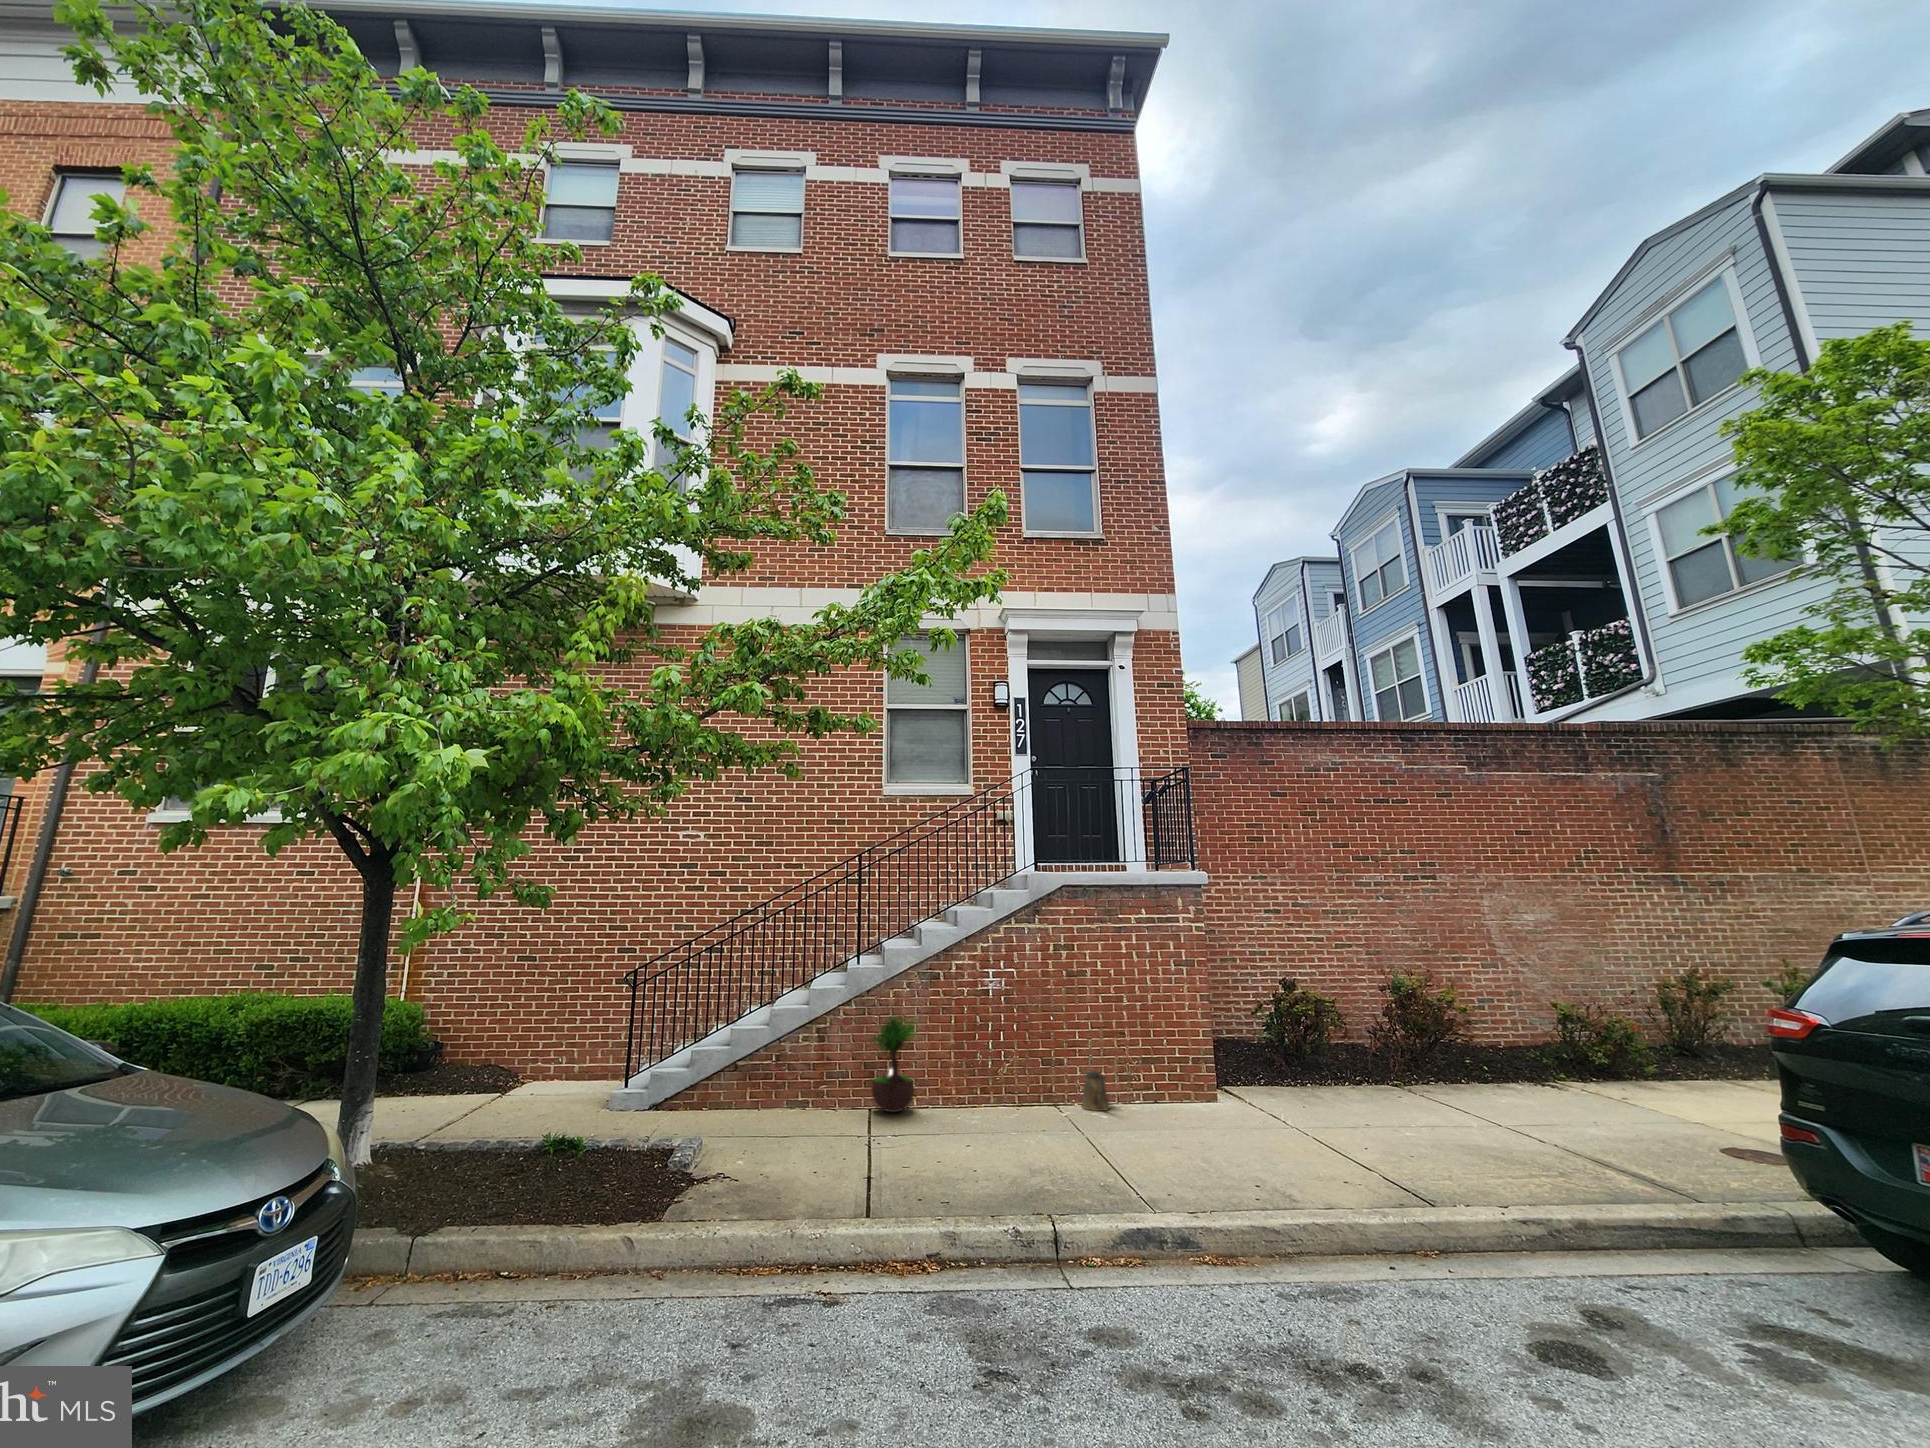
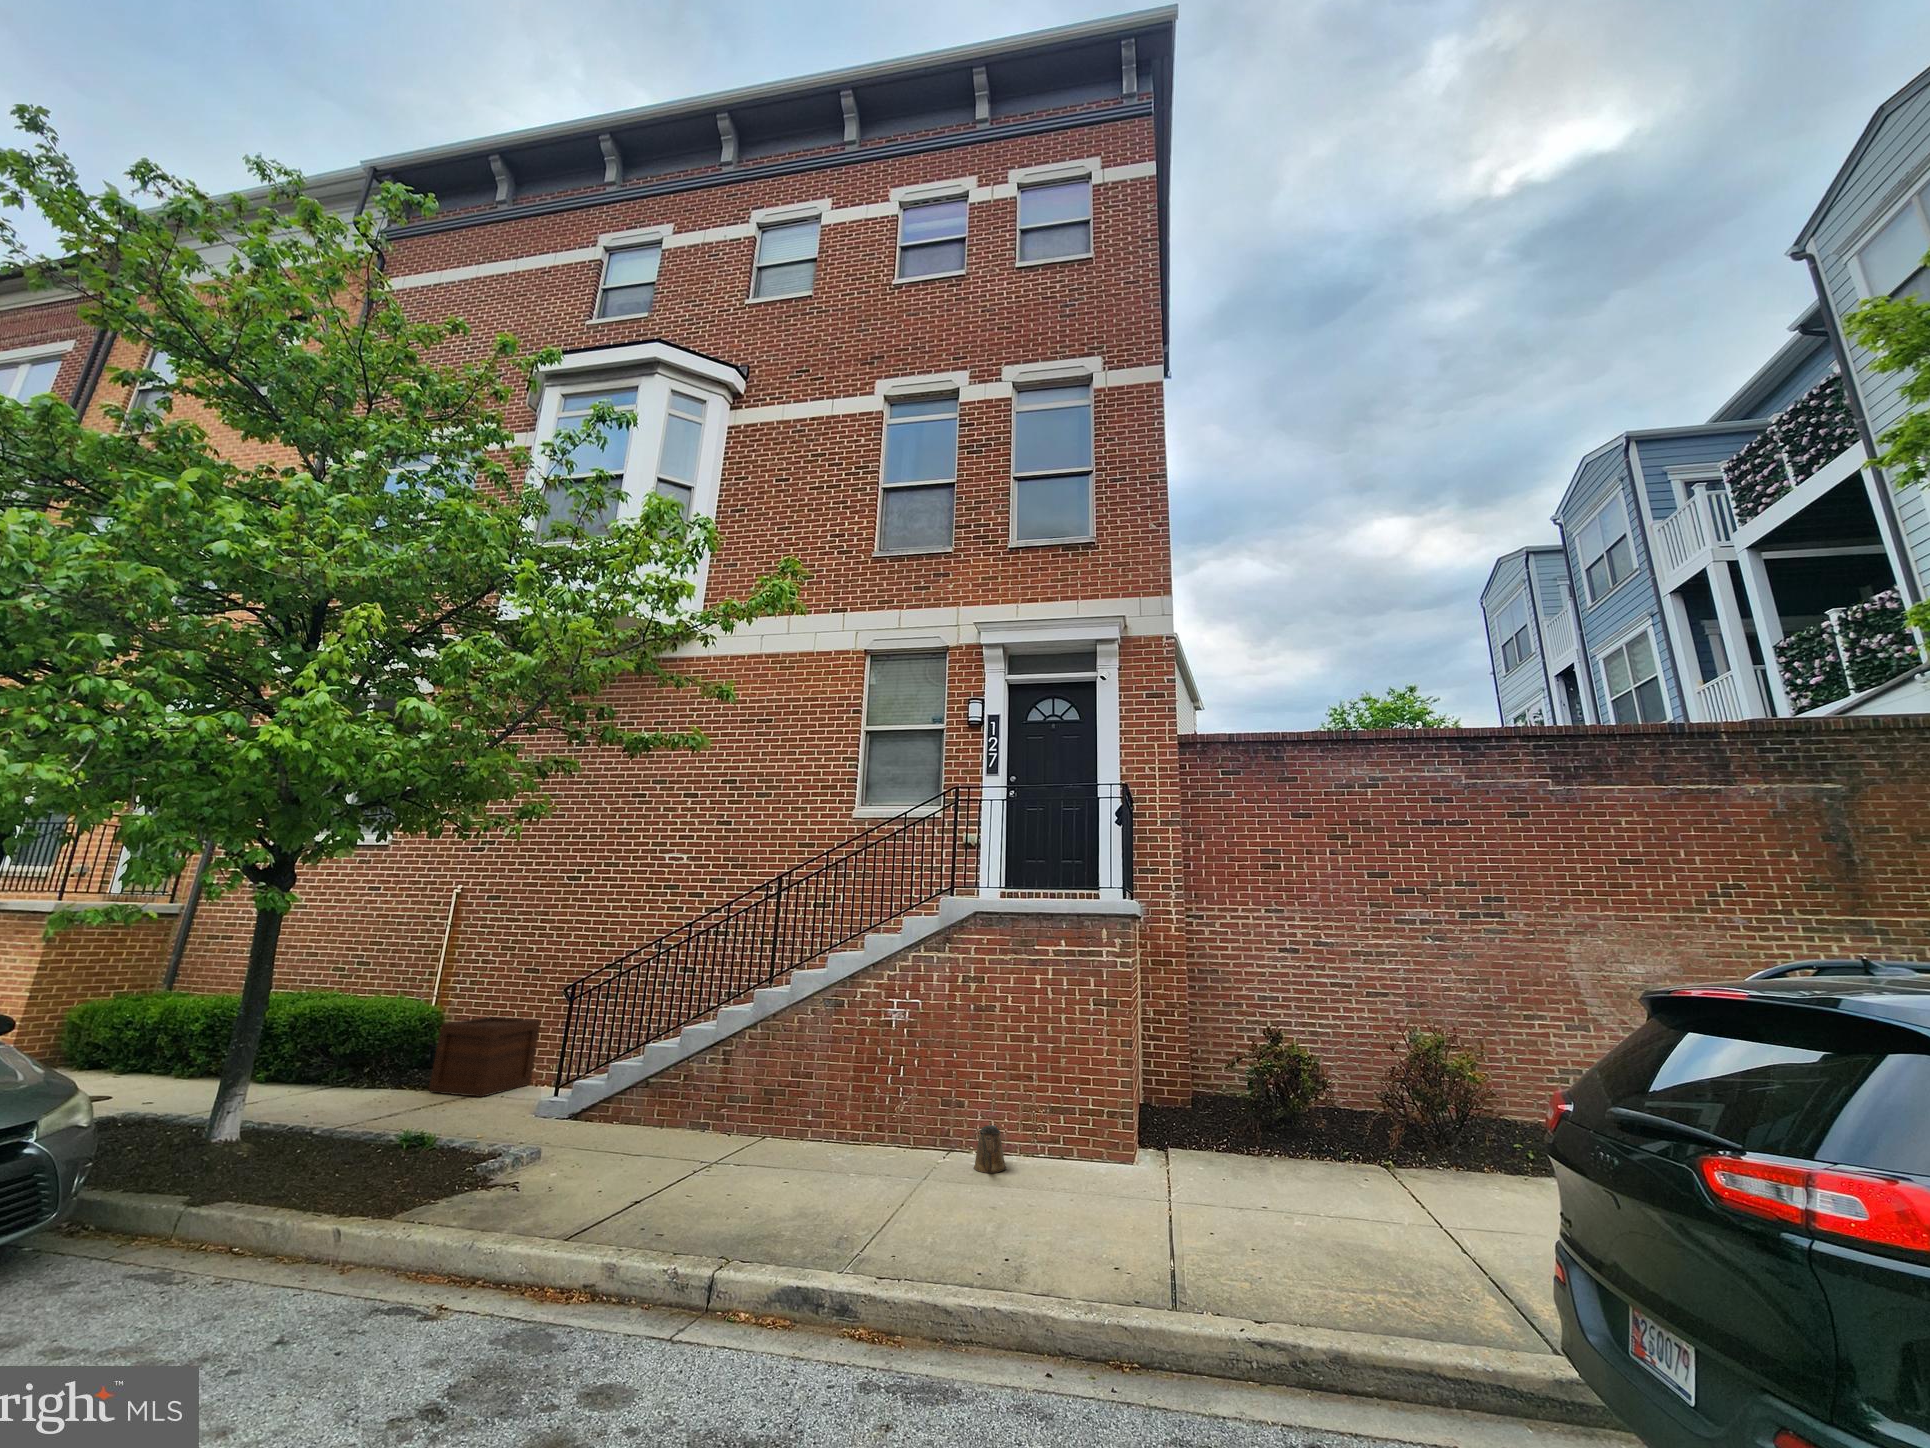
wooden crate: none [442,1009,547,1093] -> present [429,1016,541,1097]
potted tree: present [864,1015,918,1112] -> none [740,1036,802,1152]

